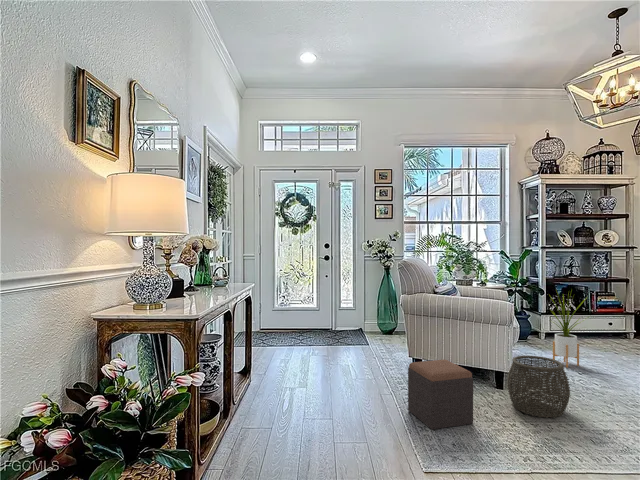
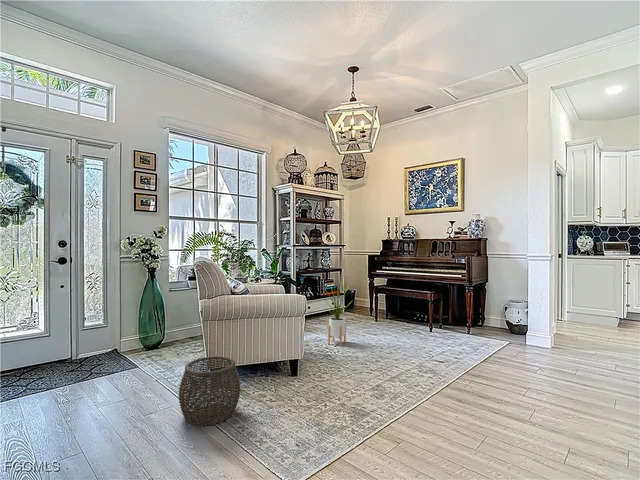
woven basket: present [507,355,570,418] -> present [179,356,241,426]
footstool: present [408,359,473,430] -> none [284,370,355,461]

